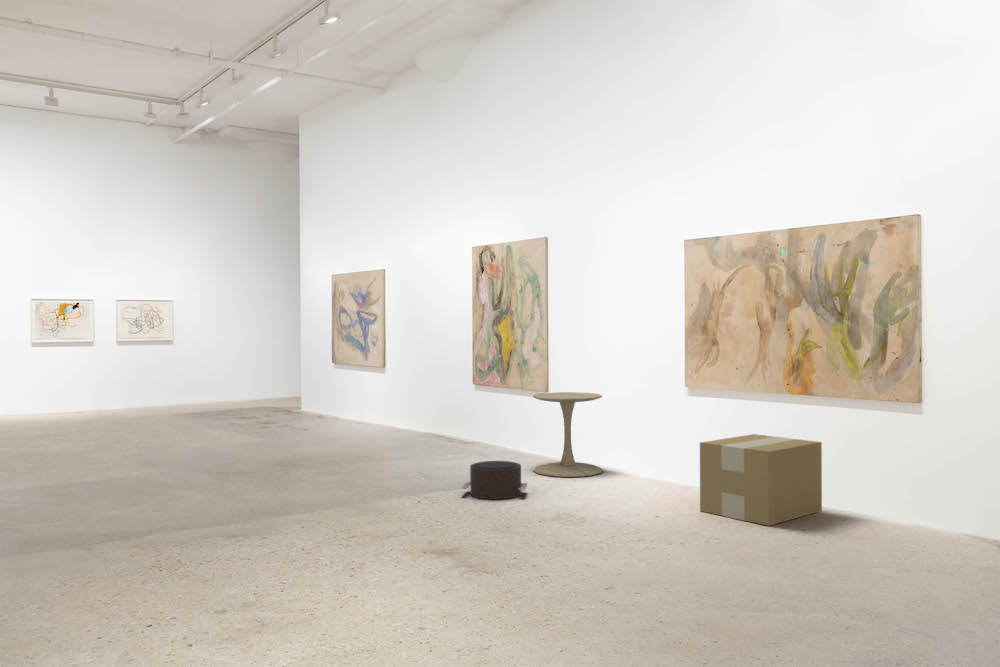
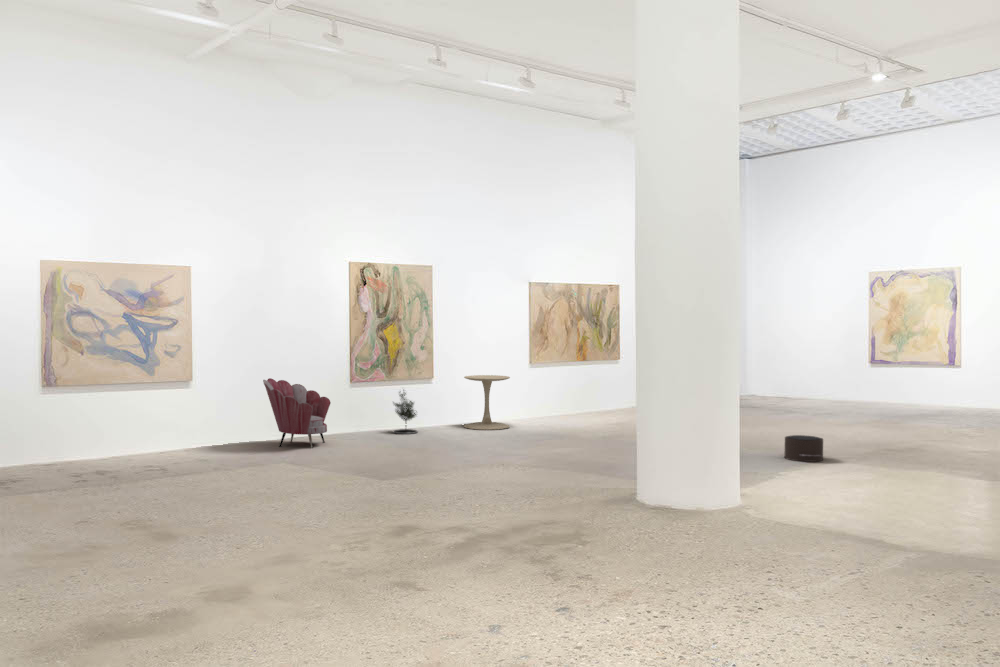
armchair: none [365,371,433,441] -> present [263,378,331,448]
potted tree: none [476,396,517,455] -> present [393,392,417,434]
cardboard box: present [700,434,822,526] -> none [565,383,623,421]
pouf: present [462,461,527,499] -> present [784,435,823,462]

